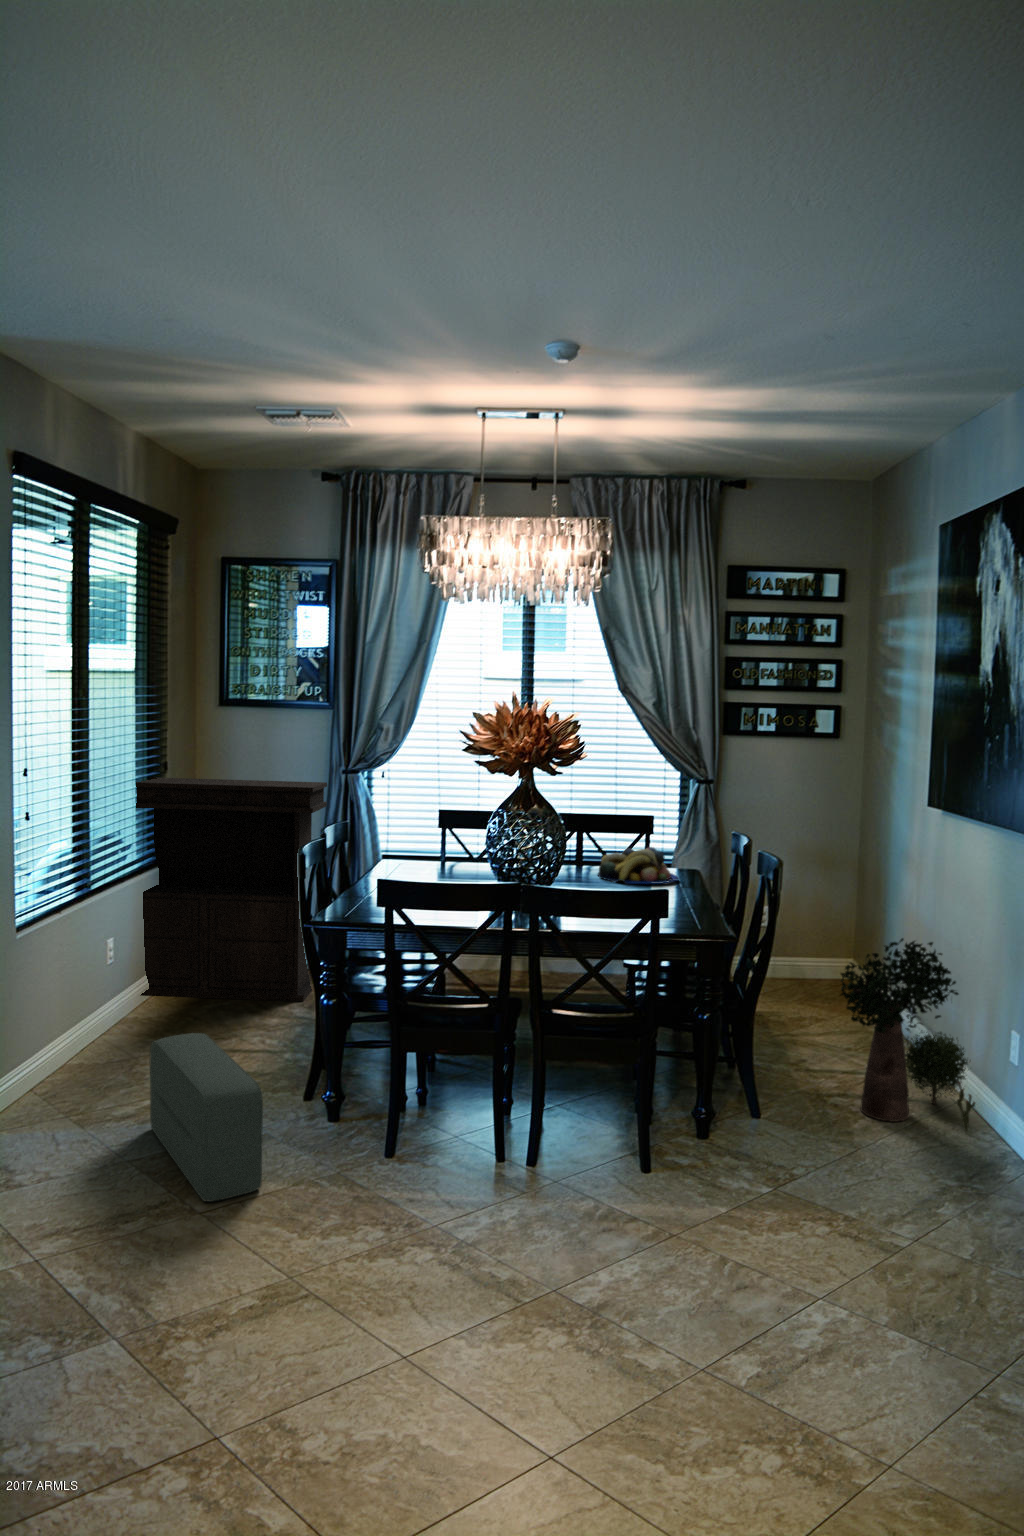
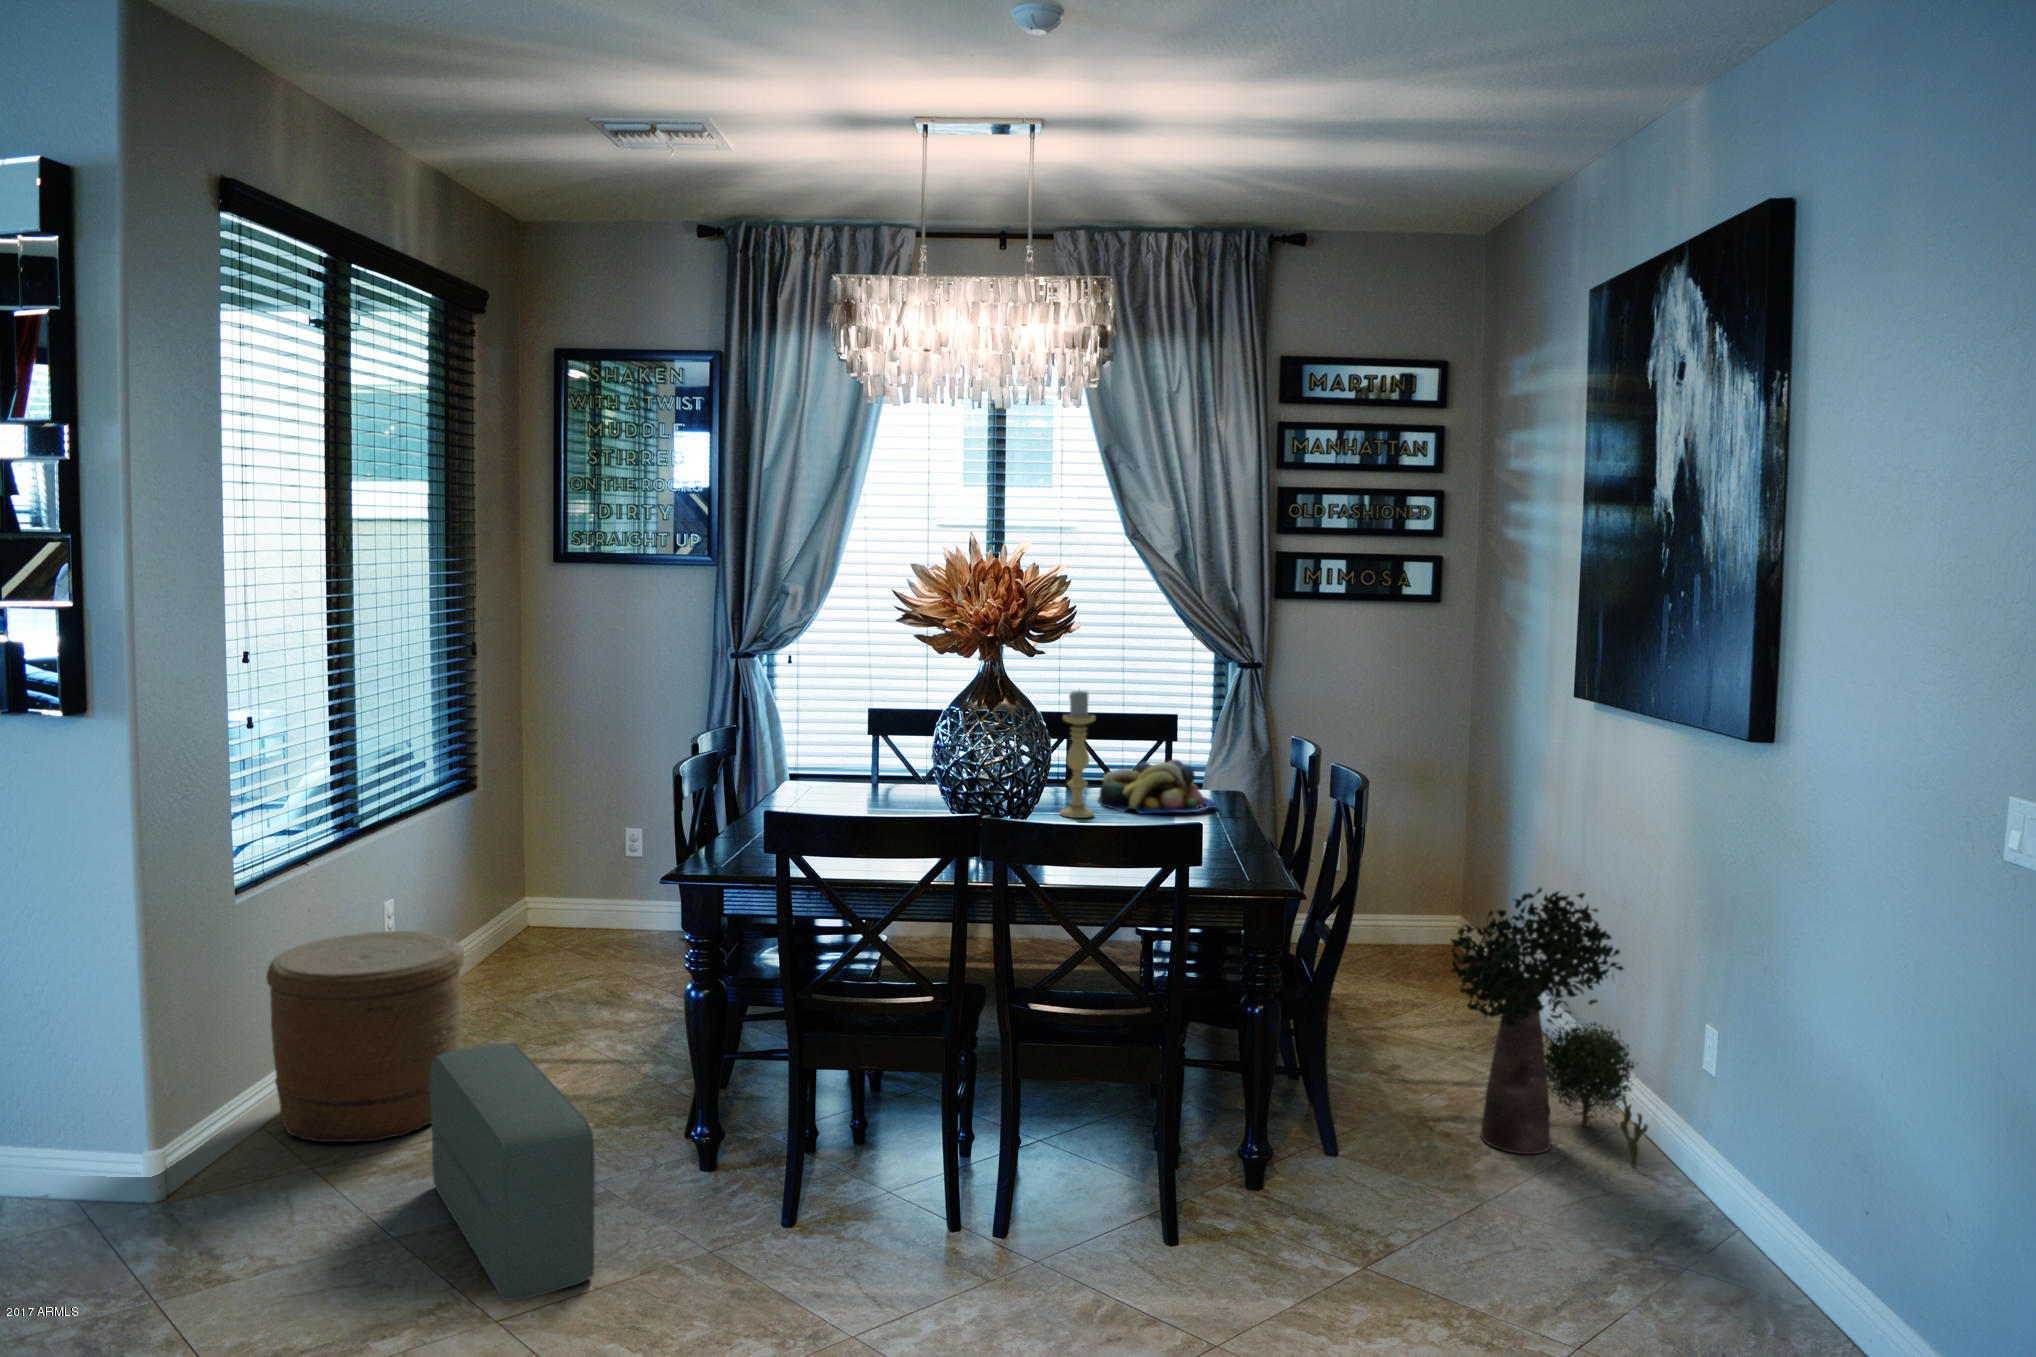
console table: present [136,777,327,1001] -> none [353,665,707,988]
candle holder: none [572,798,597,887] -> present [1060,690,1096,818]
woven basket: none [38,958,168,1099] -> present [266,931,464,1142]

